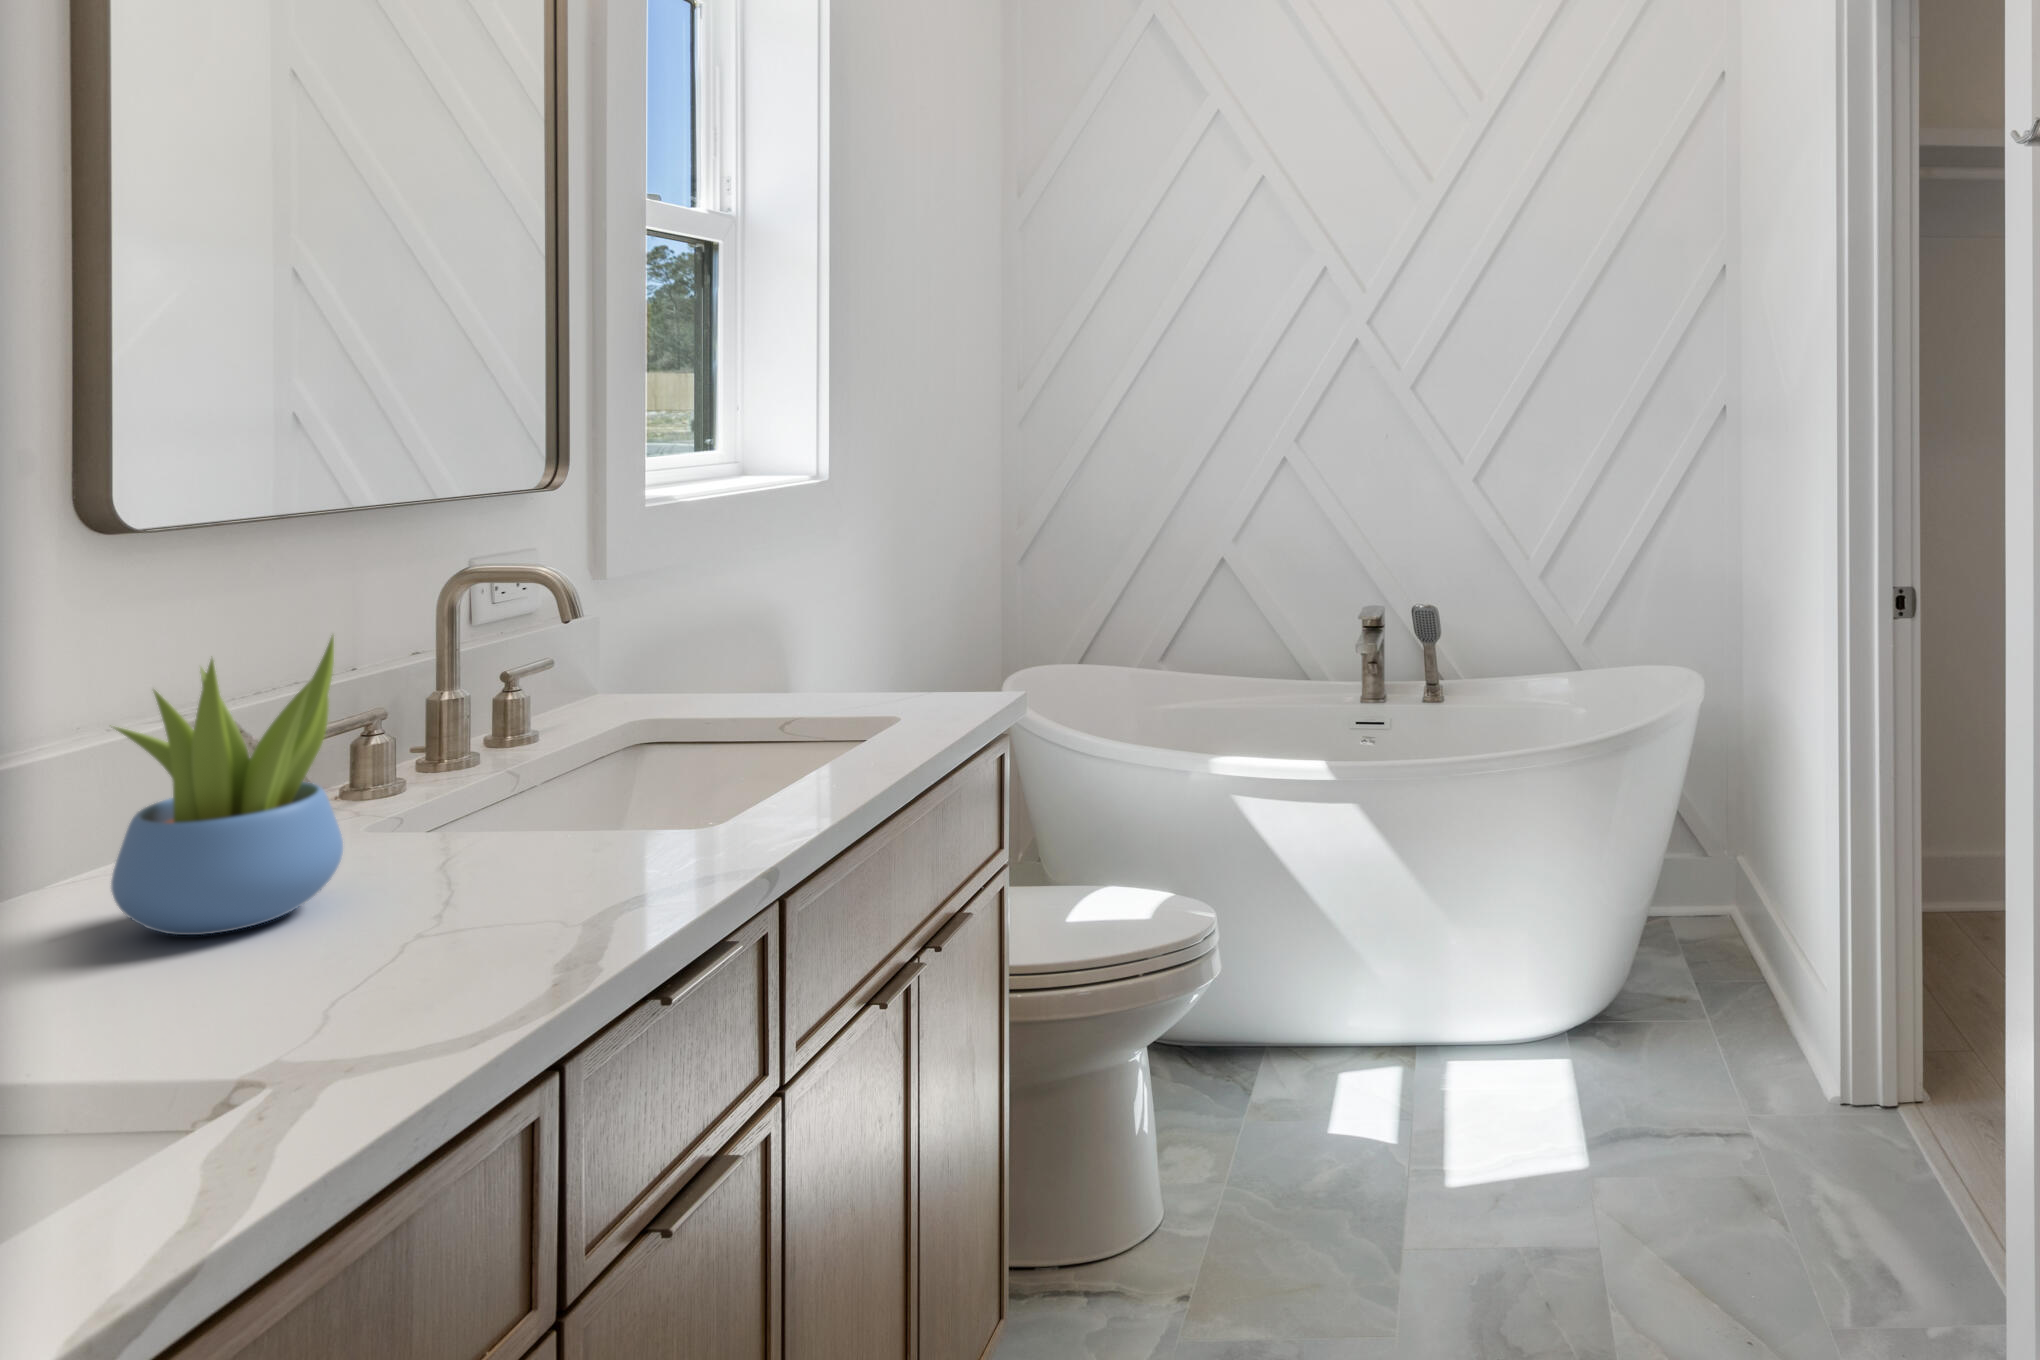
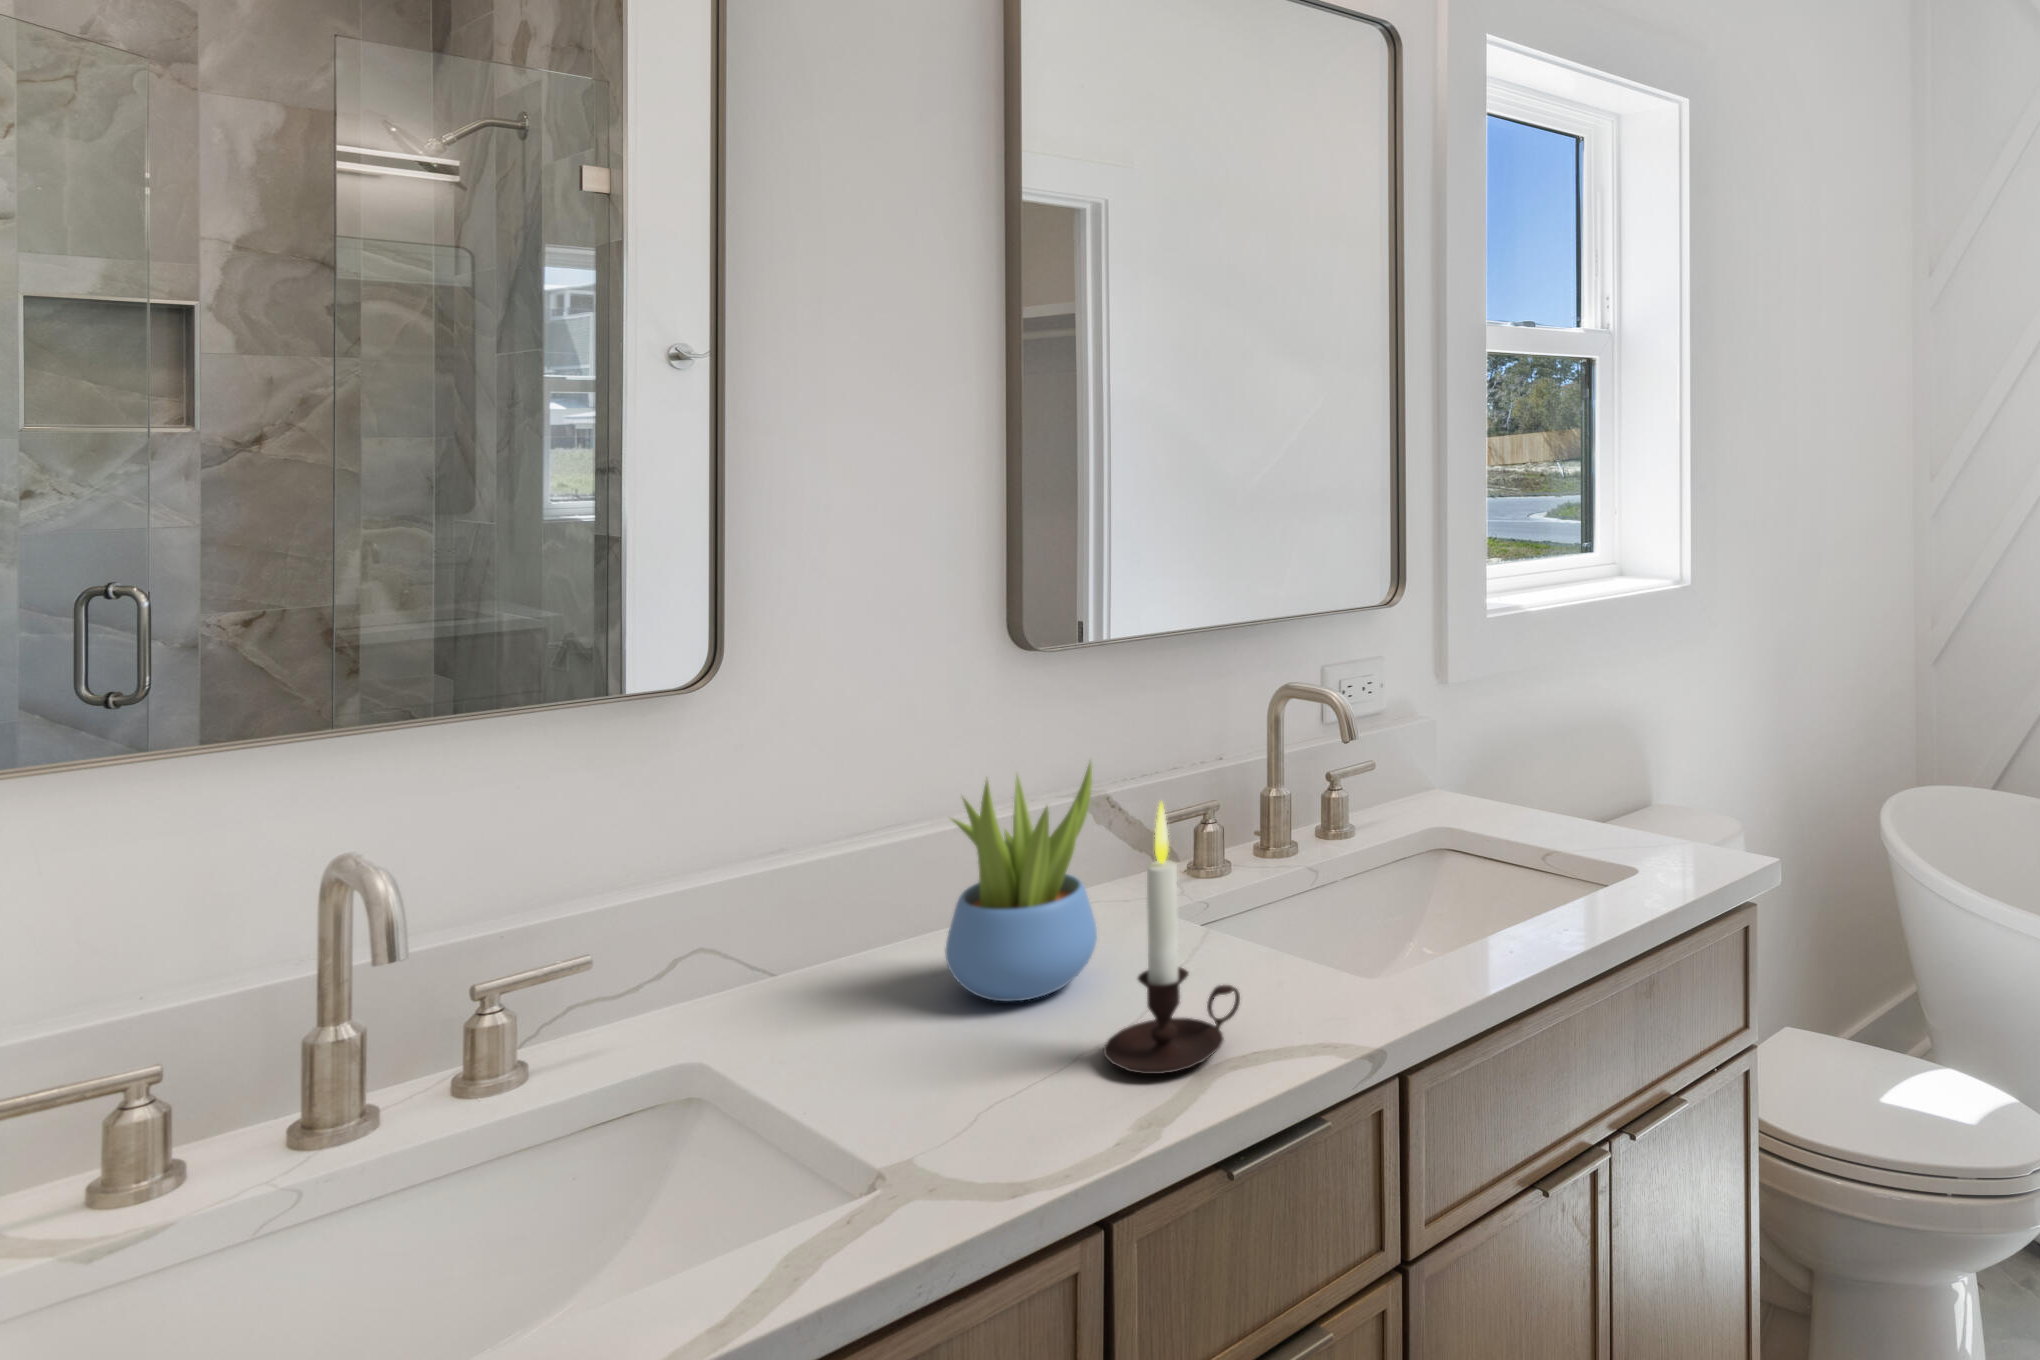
candle: none [438,644,592,937] -> present [1103,802,1240,1074]

